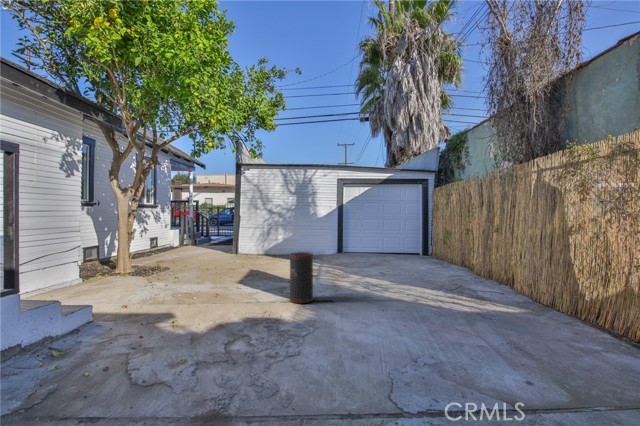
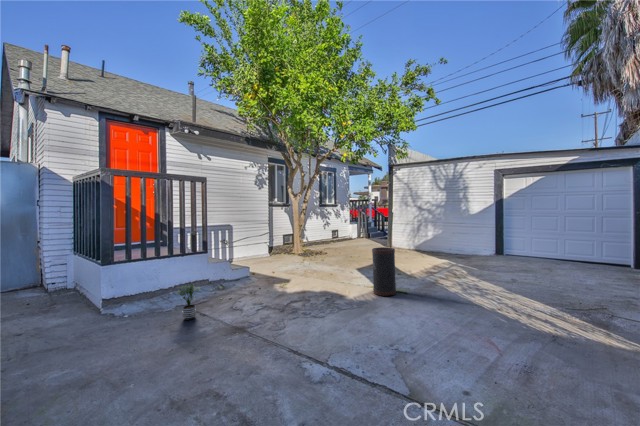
potted plant: none [50,326,102,389] -> present [178,284,199,320]

